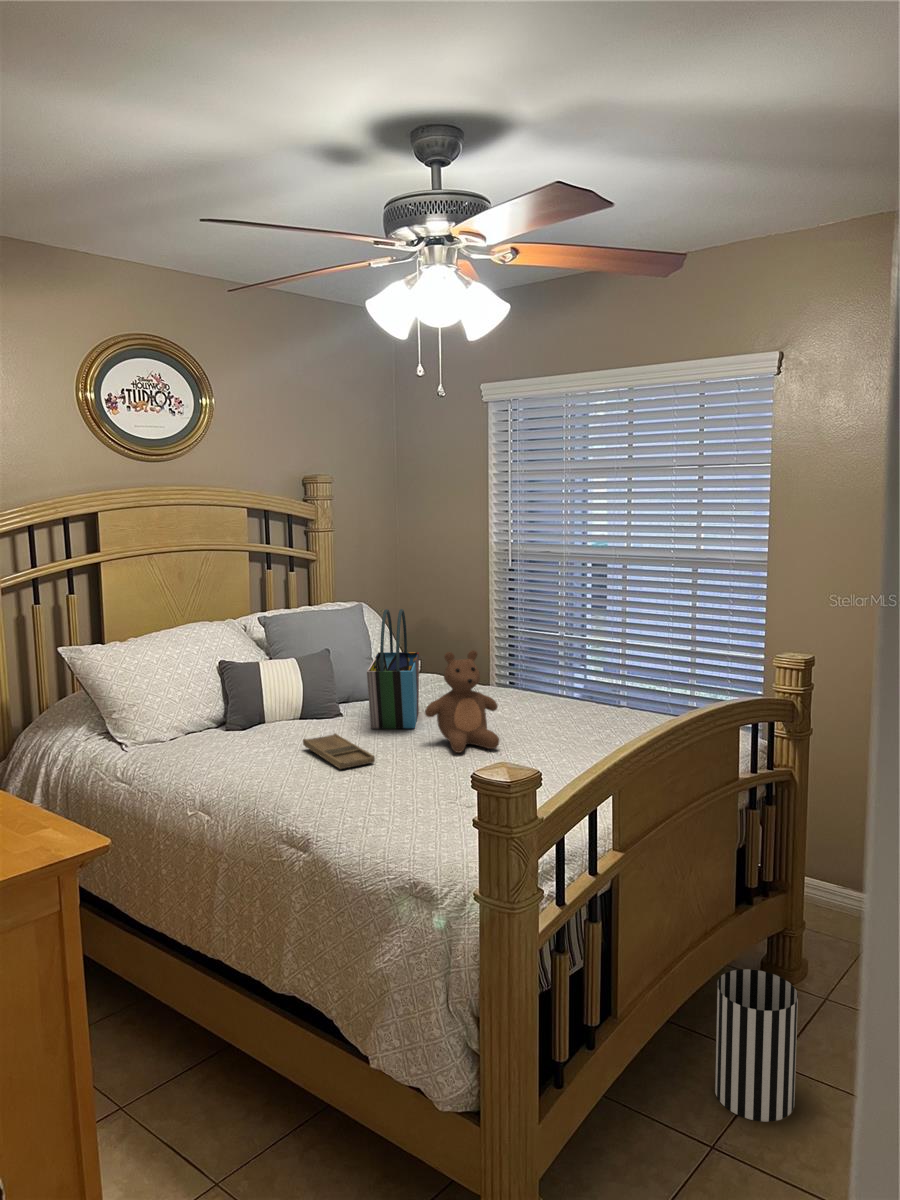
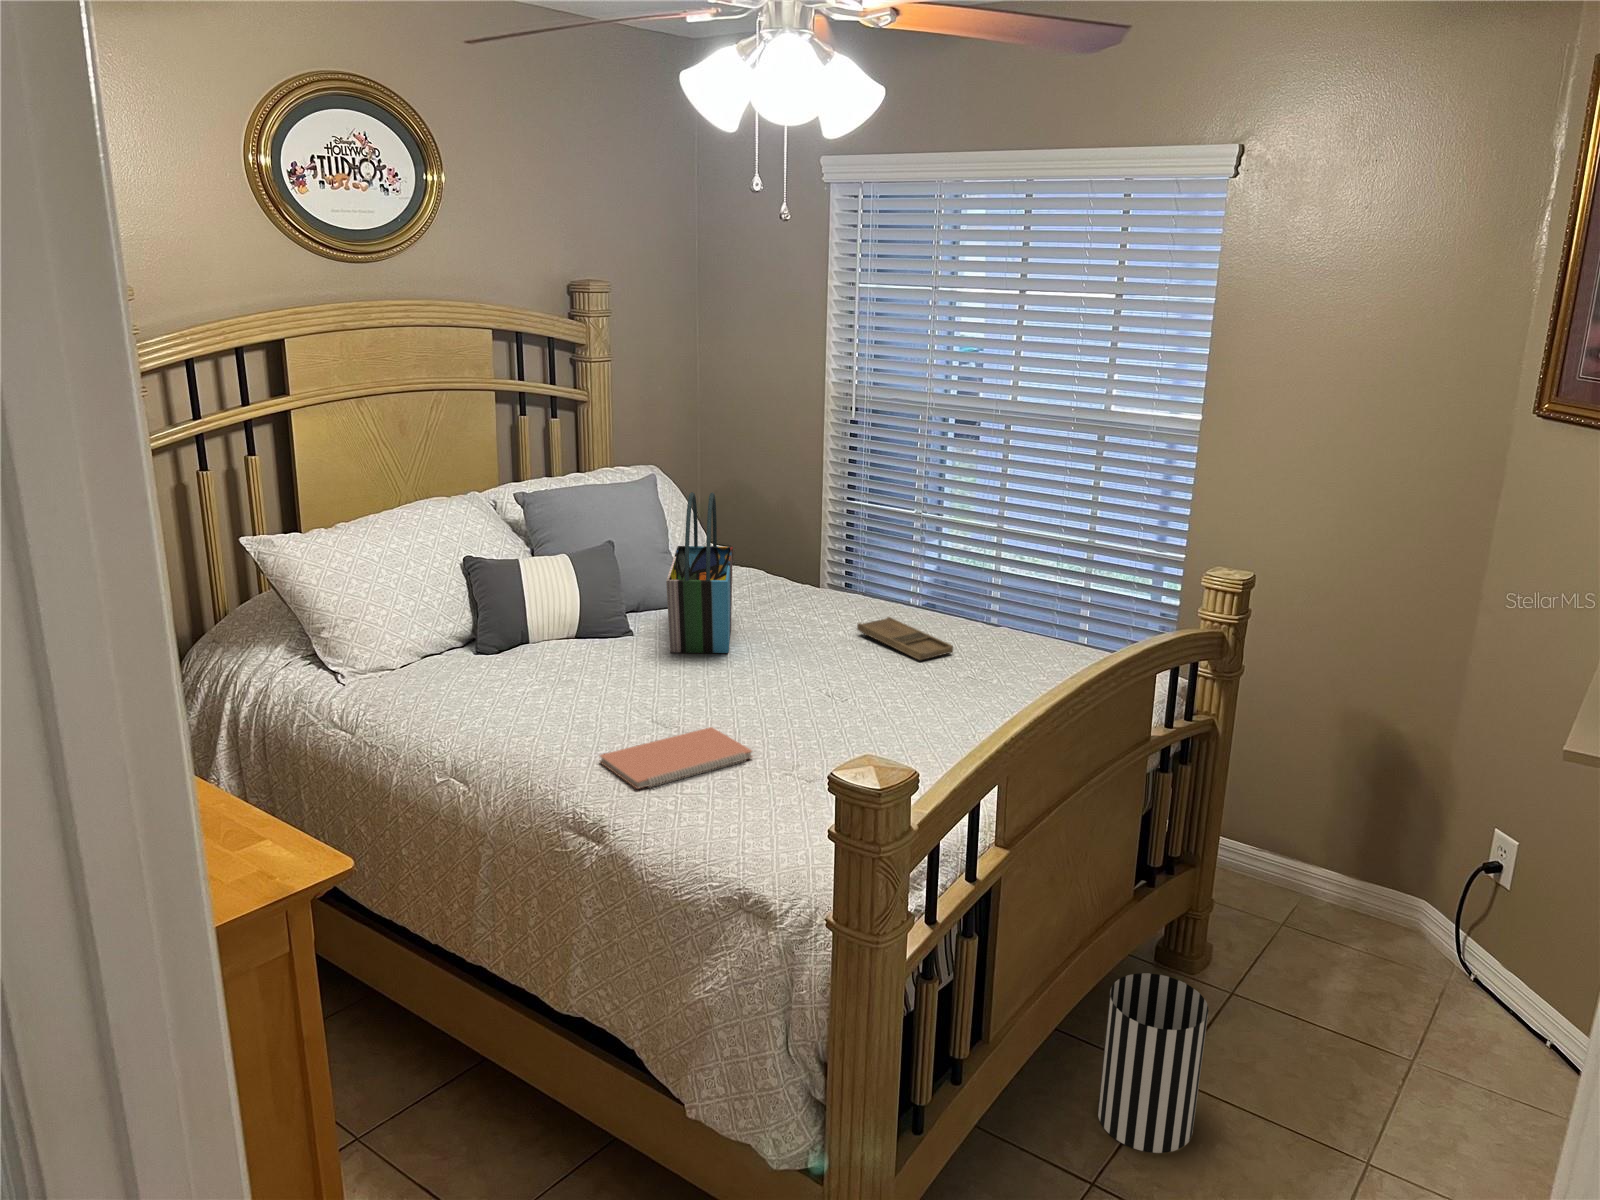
teddy bear: present [425,650,499,753] -> none [745,557,843,694]
tray: present [303,734,375,769] -> present [857,617,953,660]
notebook: none [310,773,427,813] -> present [600,727,752,789]

